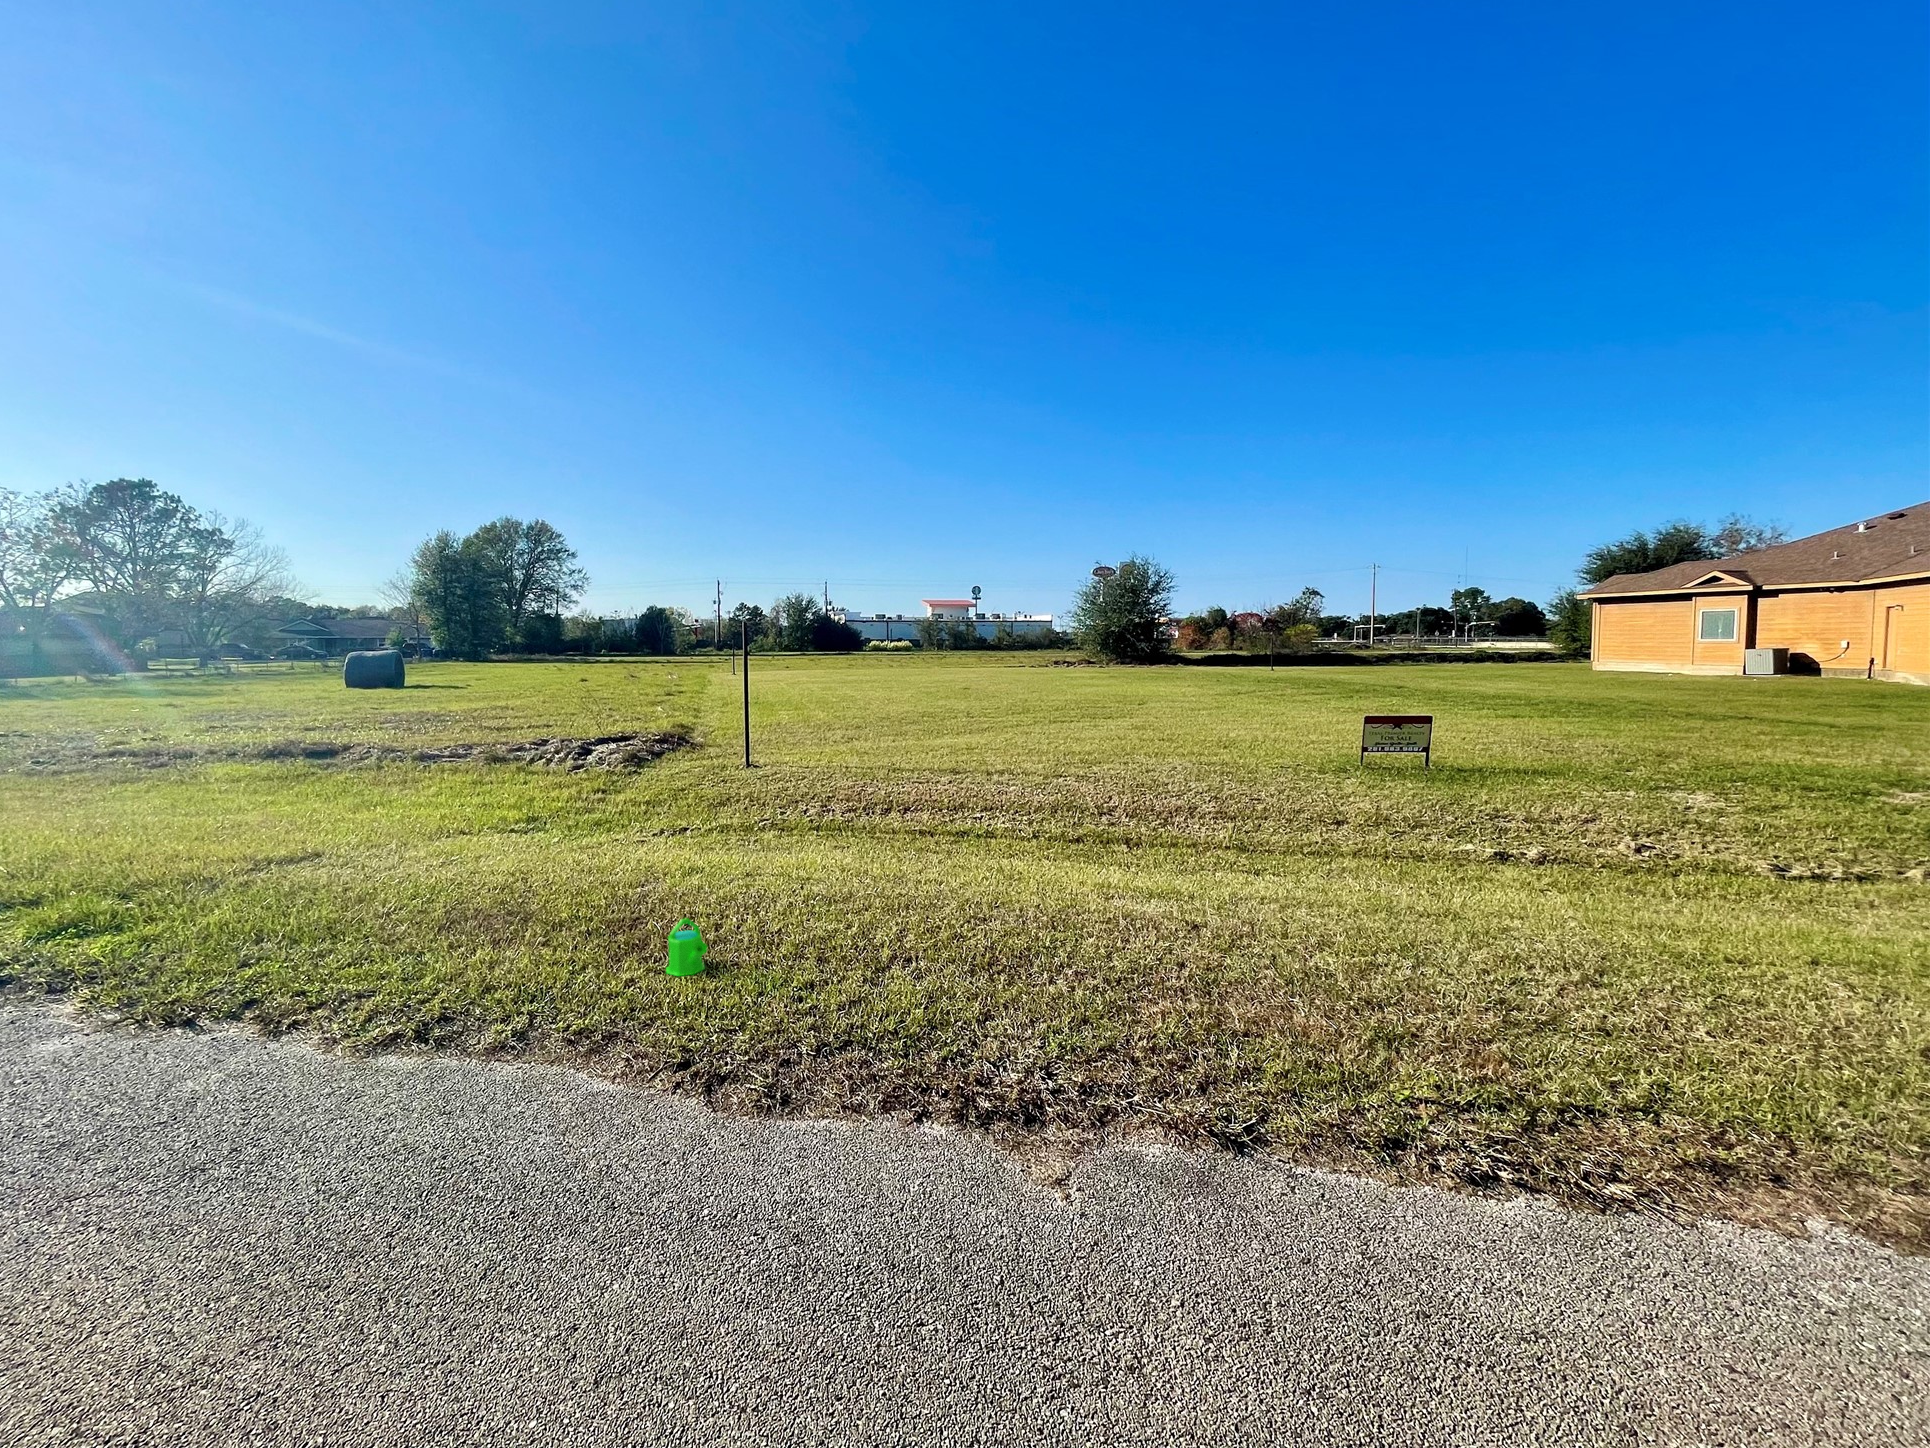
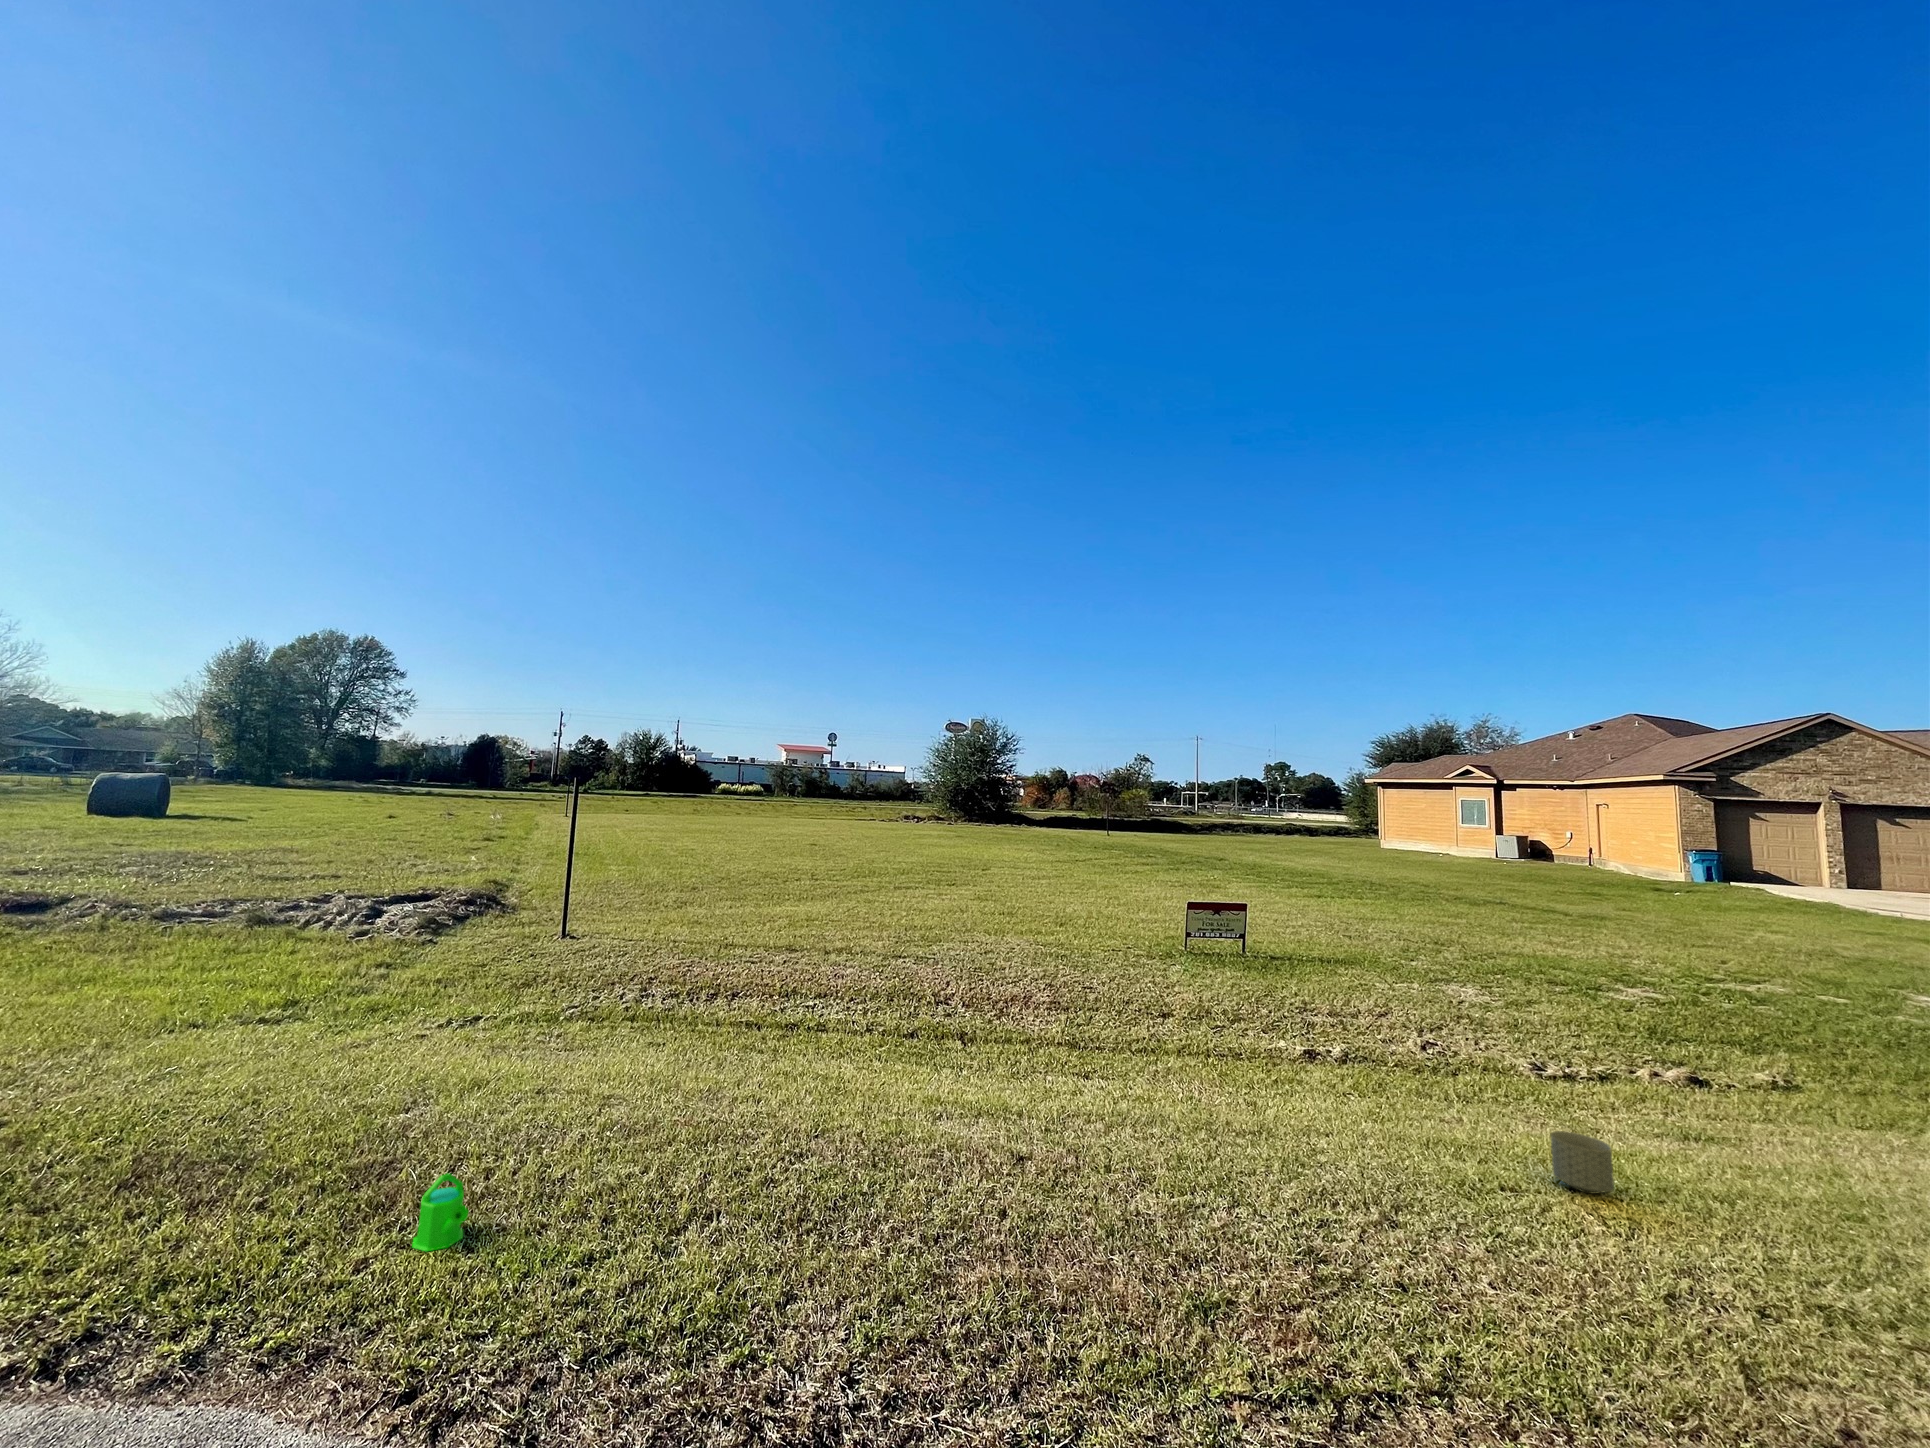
planter: none [1794,907,1873,968] -> present [1551,1131,1614,1194]

